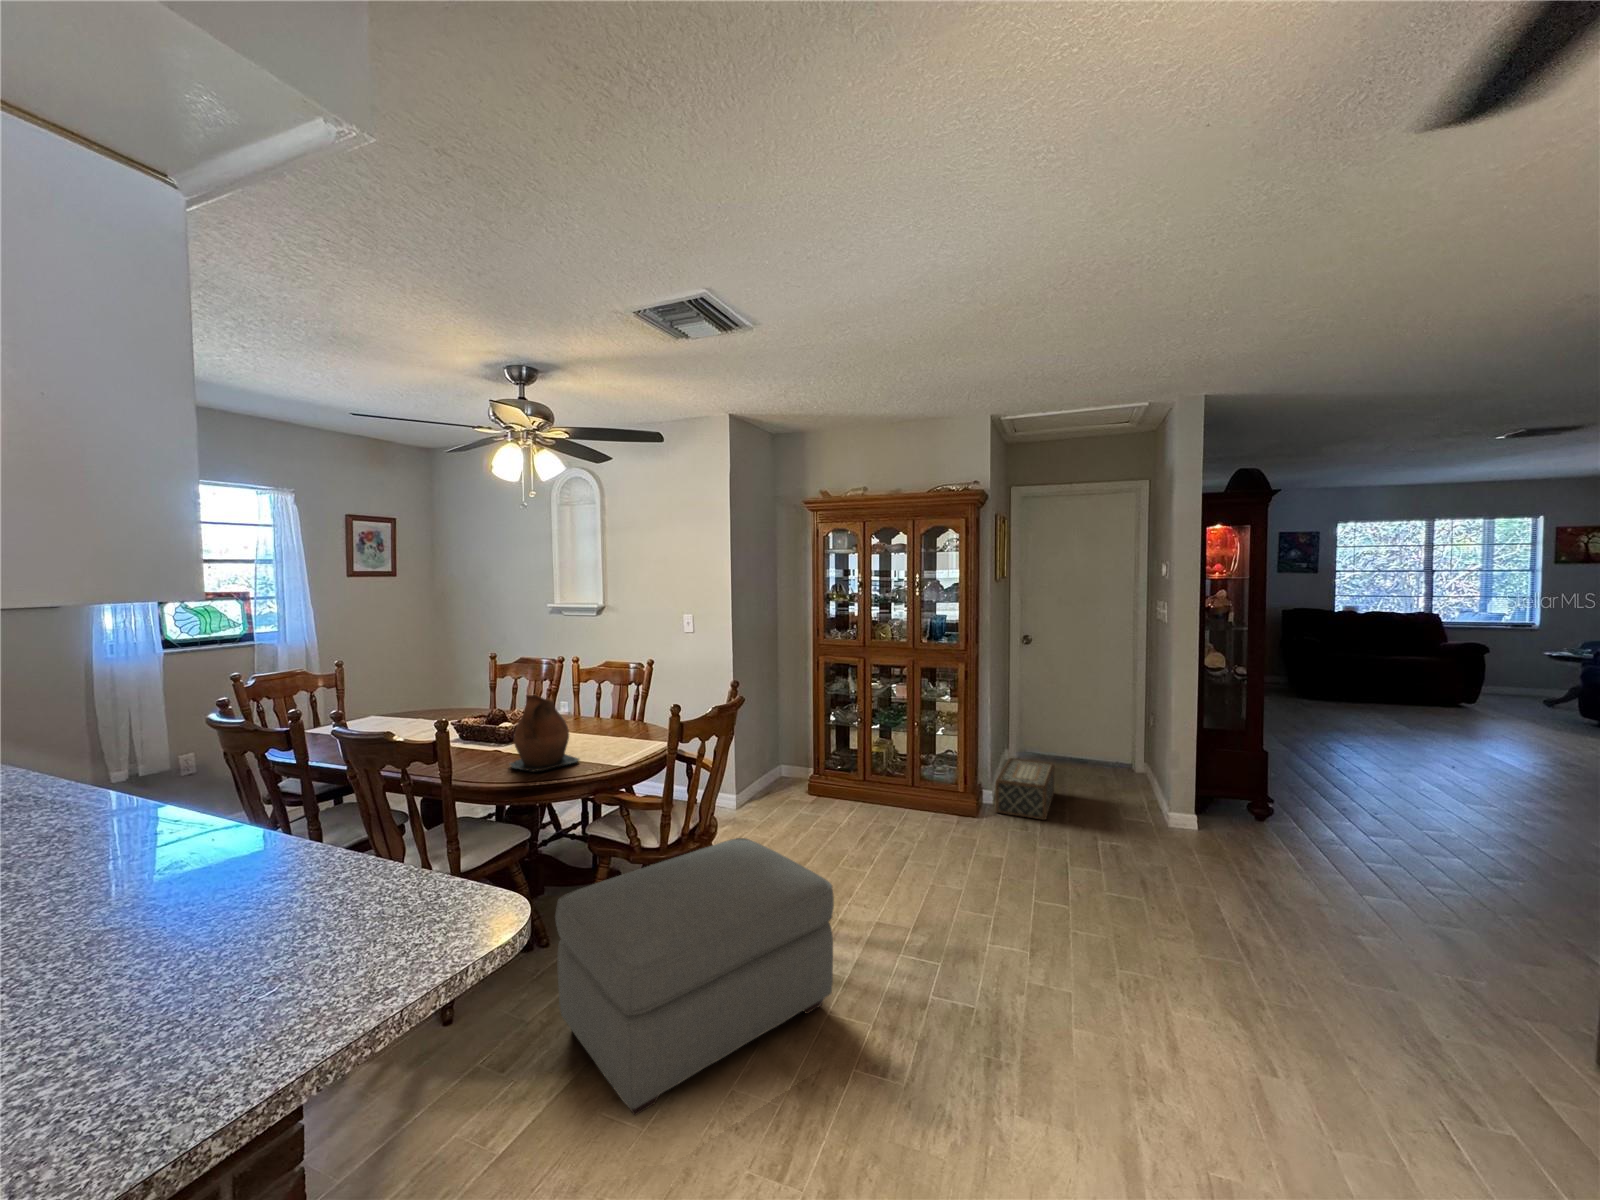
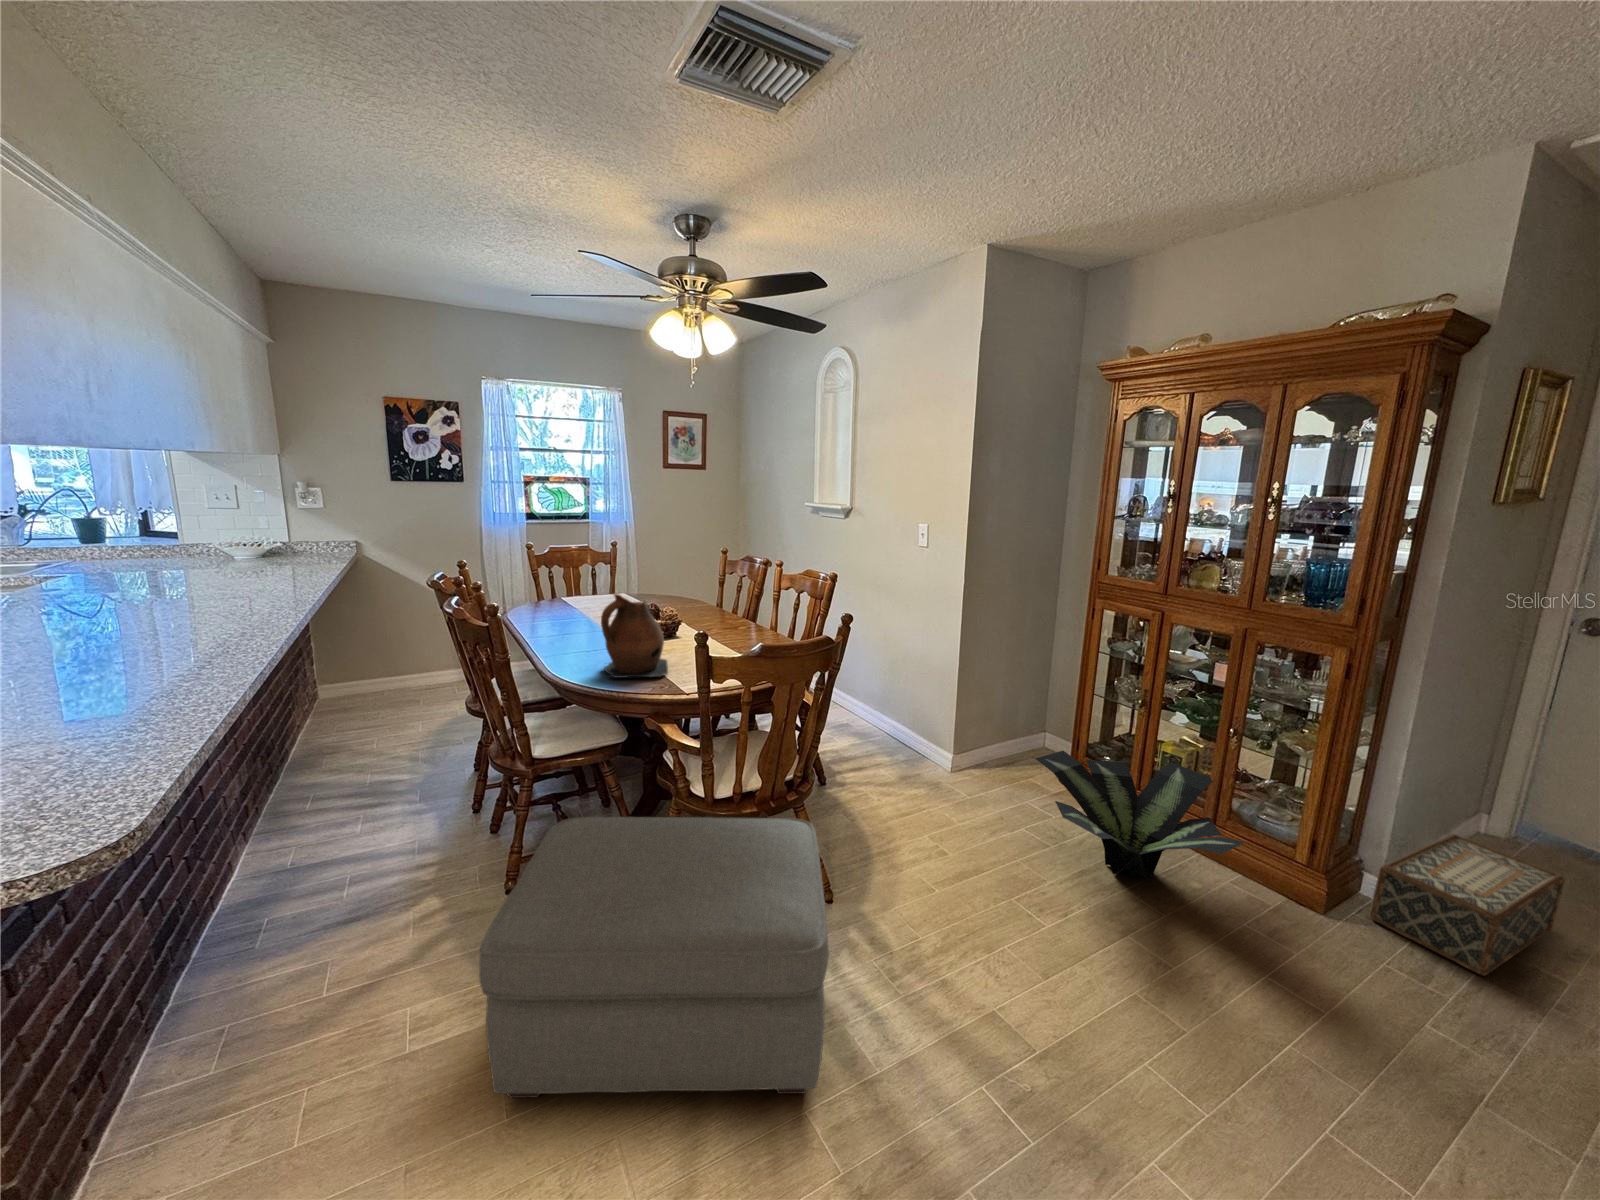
potted plant: none [813,755,944,834] -> present [1035,751,1245,880]

